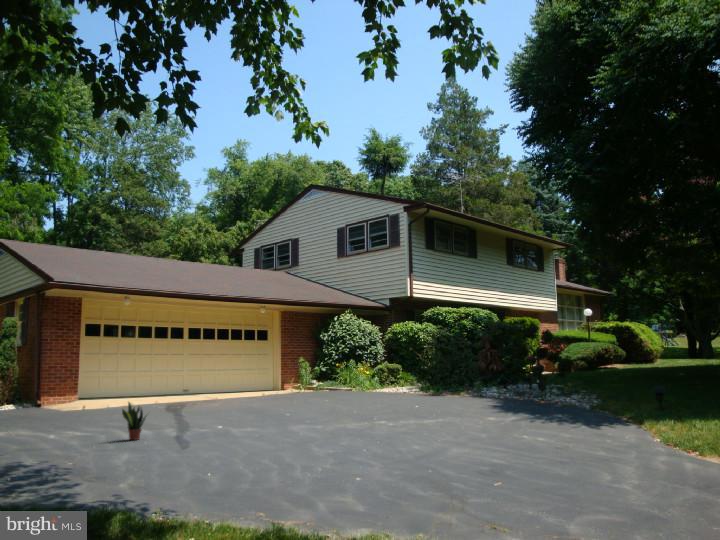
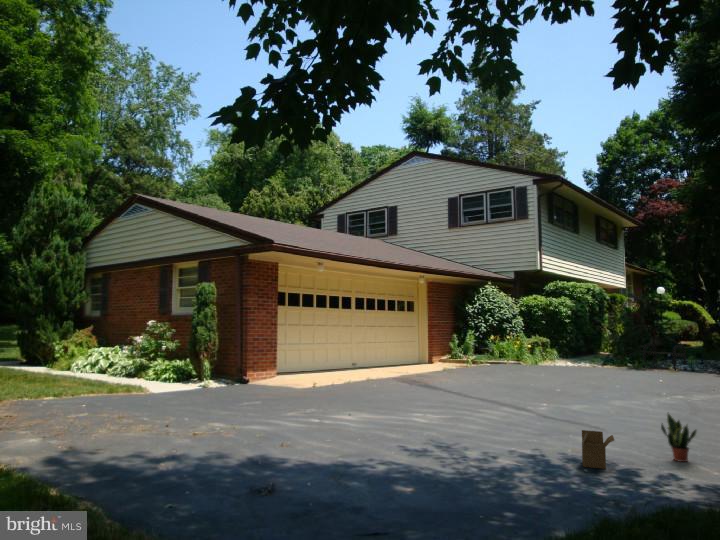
bench: none [484,371,522,397] -> present [643,343,687,370]
cardboard box: none [34,415,71,442] -> present [582,430,614,469]

